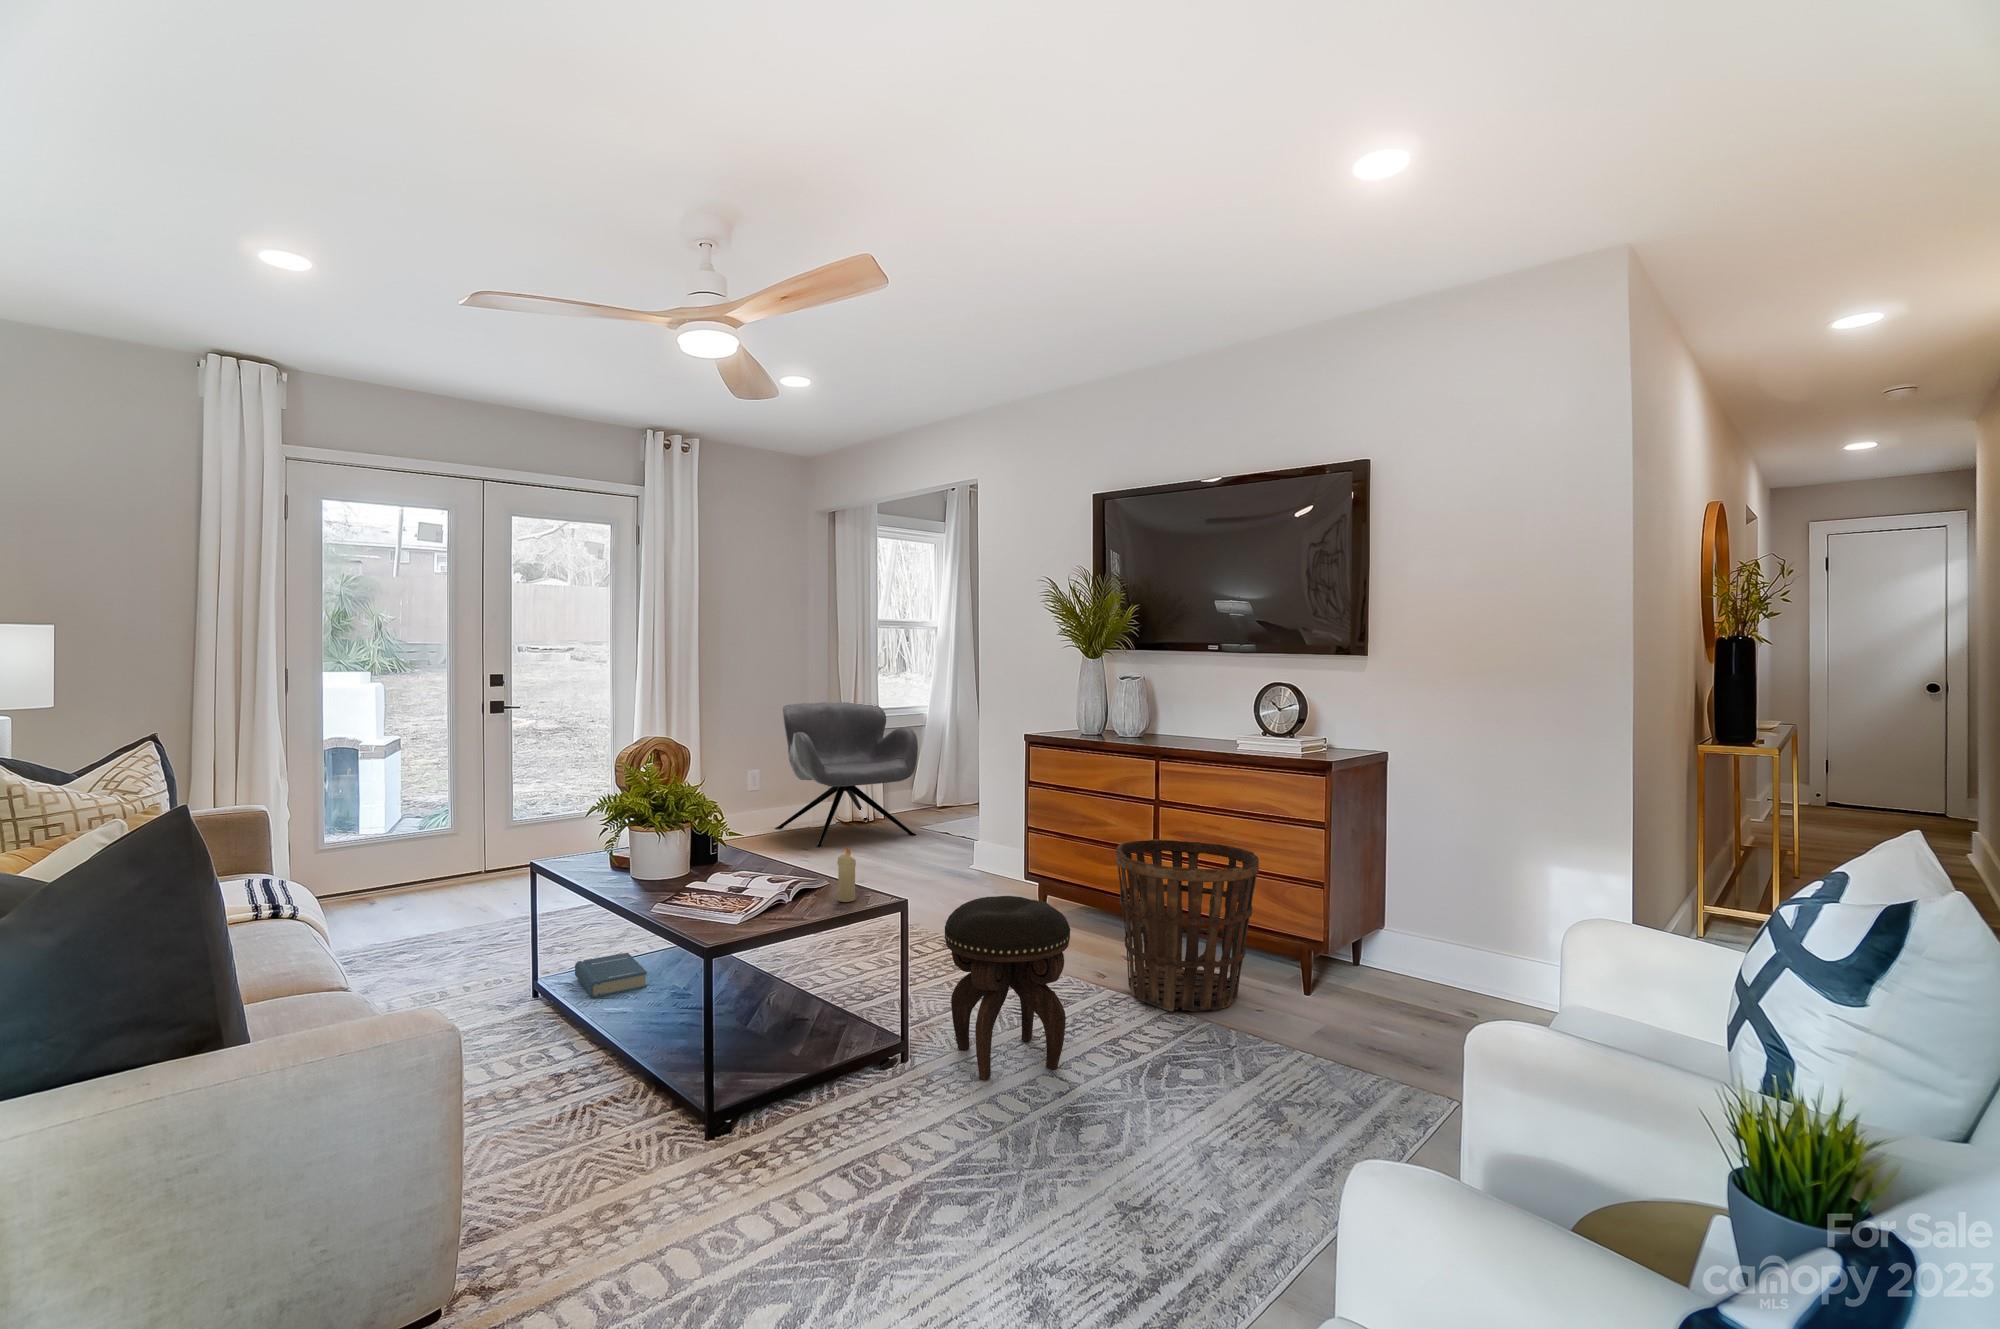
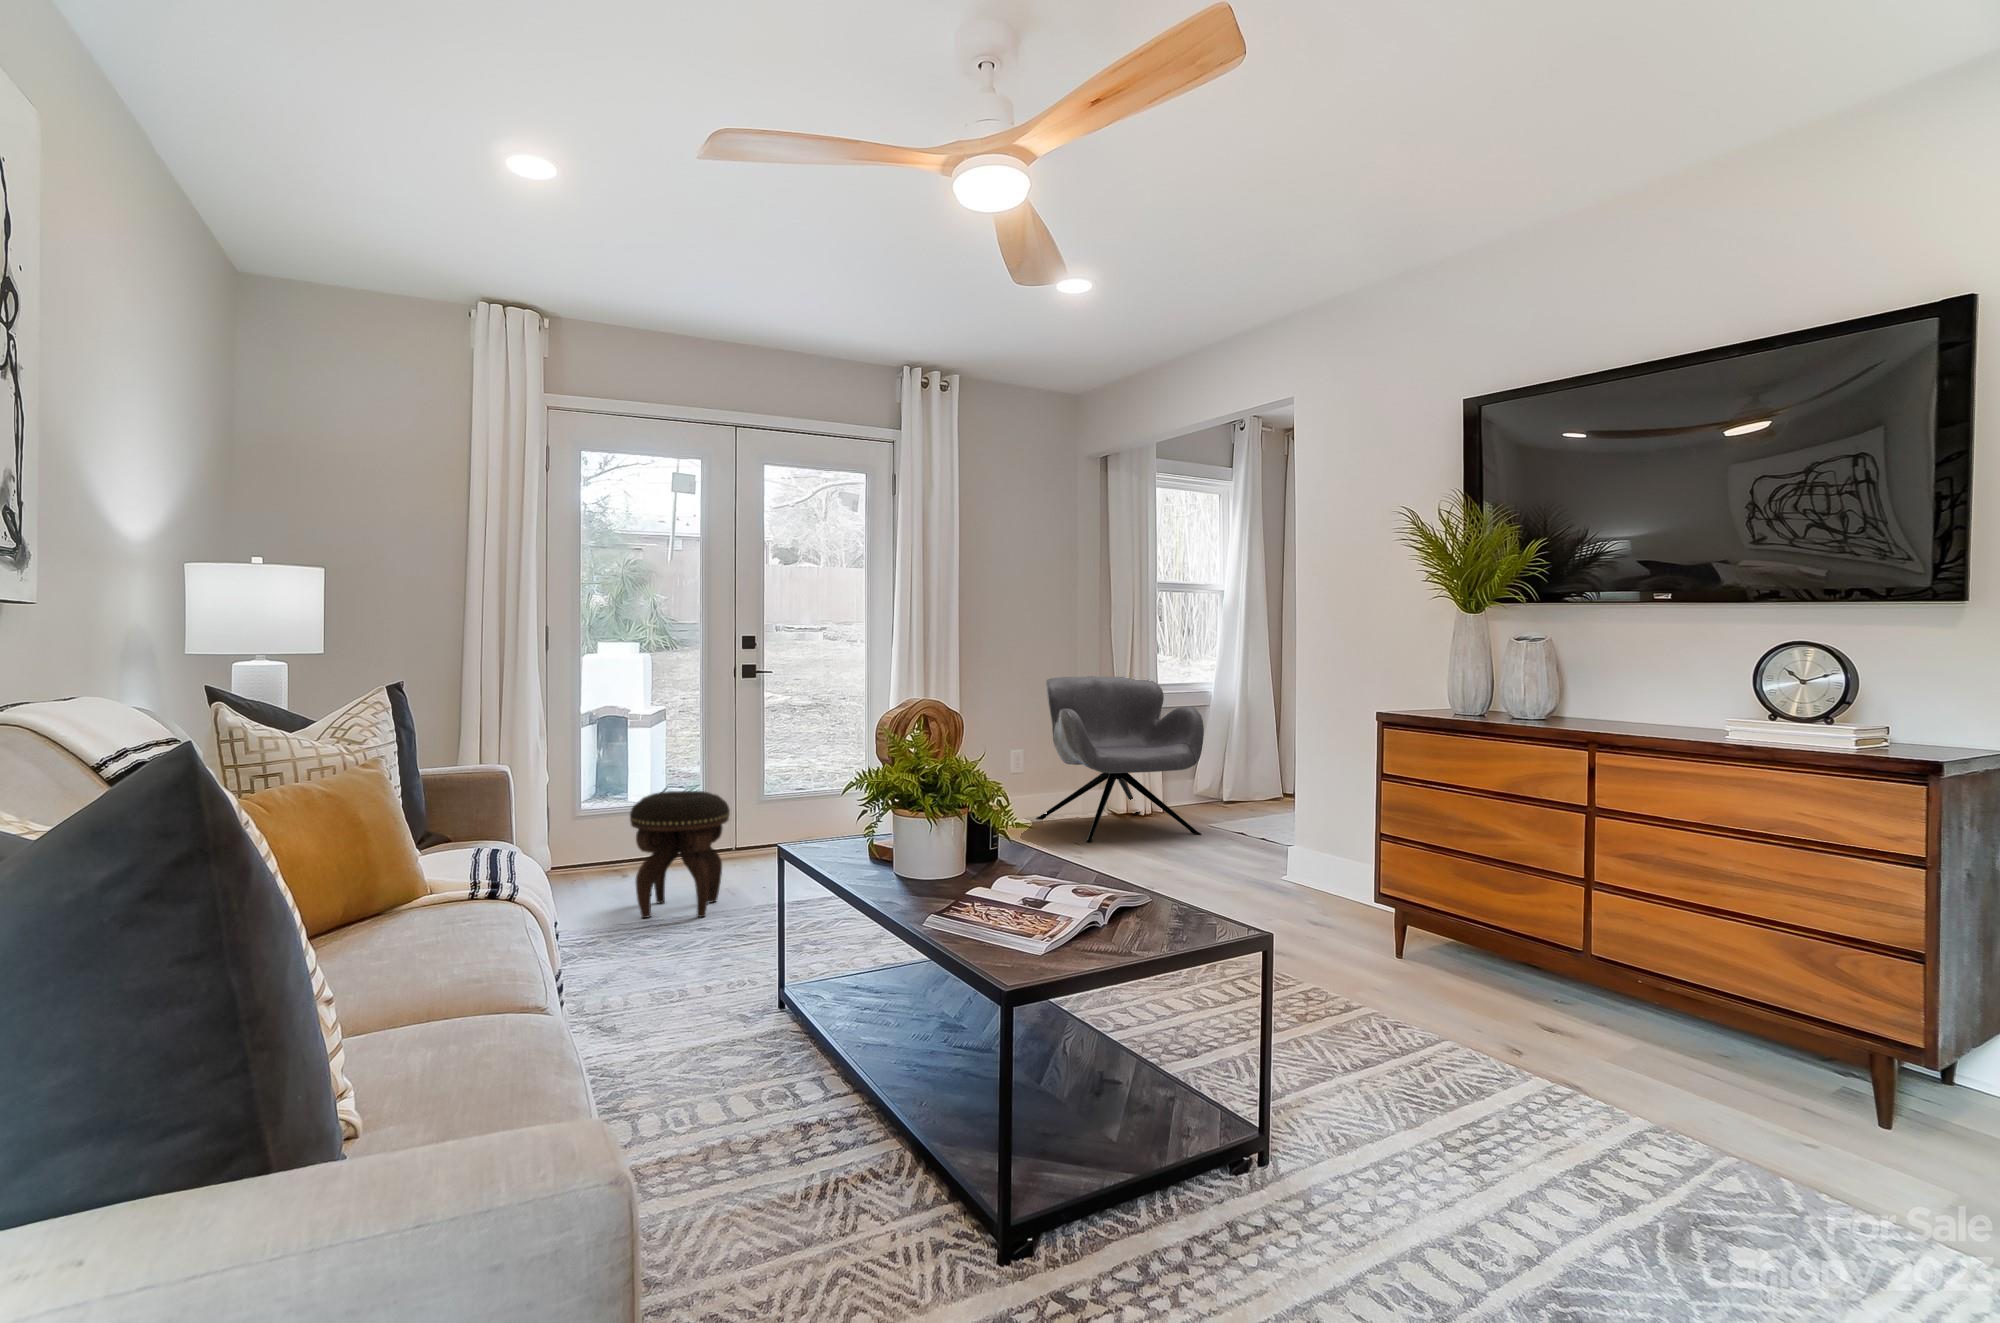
basket: present [1116,839,1259,1011] -> none [1550,863,1810,1134]
candle: present [837,846,856,902] -> none [1174,851,1200,932]
footstool: present [945,896,1070,1080] -> present [630,791,730,918]
hardback book: present [575,953,647,998] -> none [826,962,909,1019]

